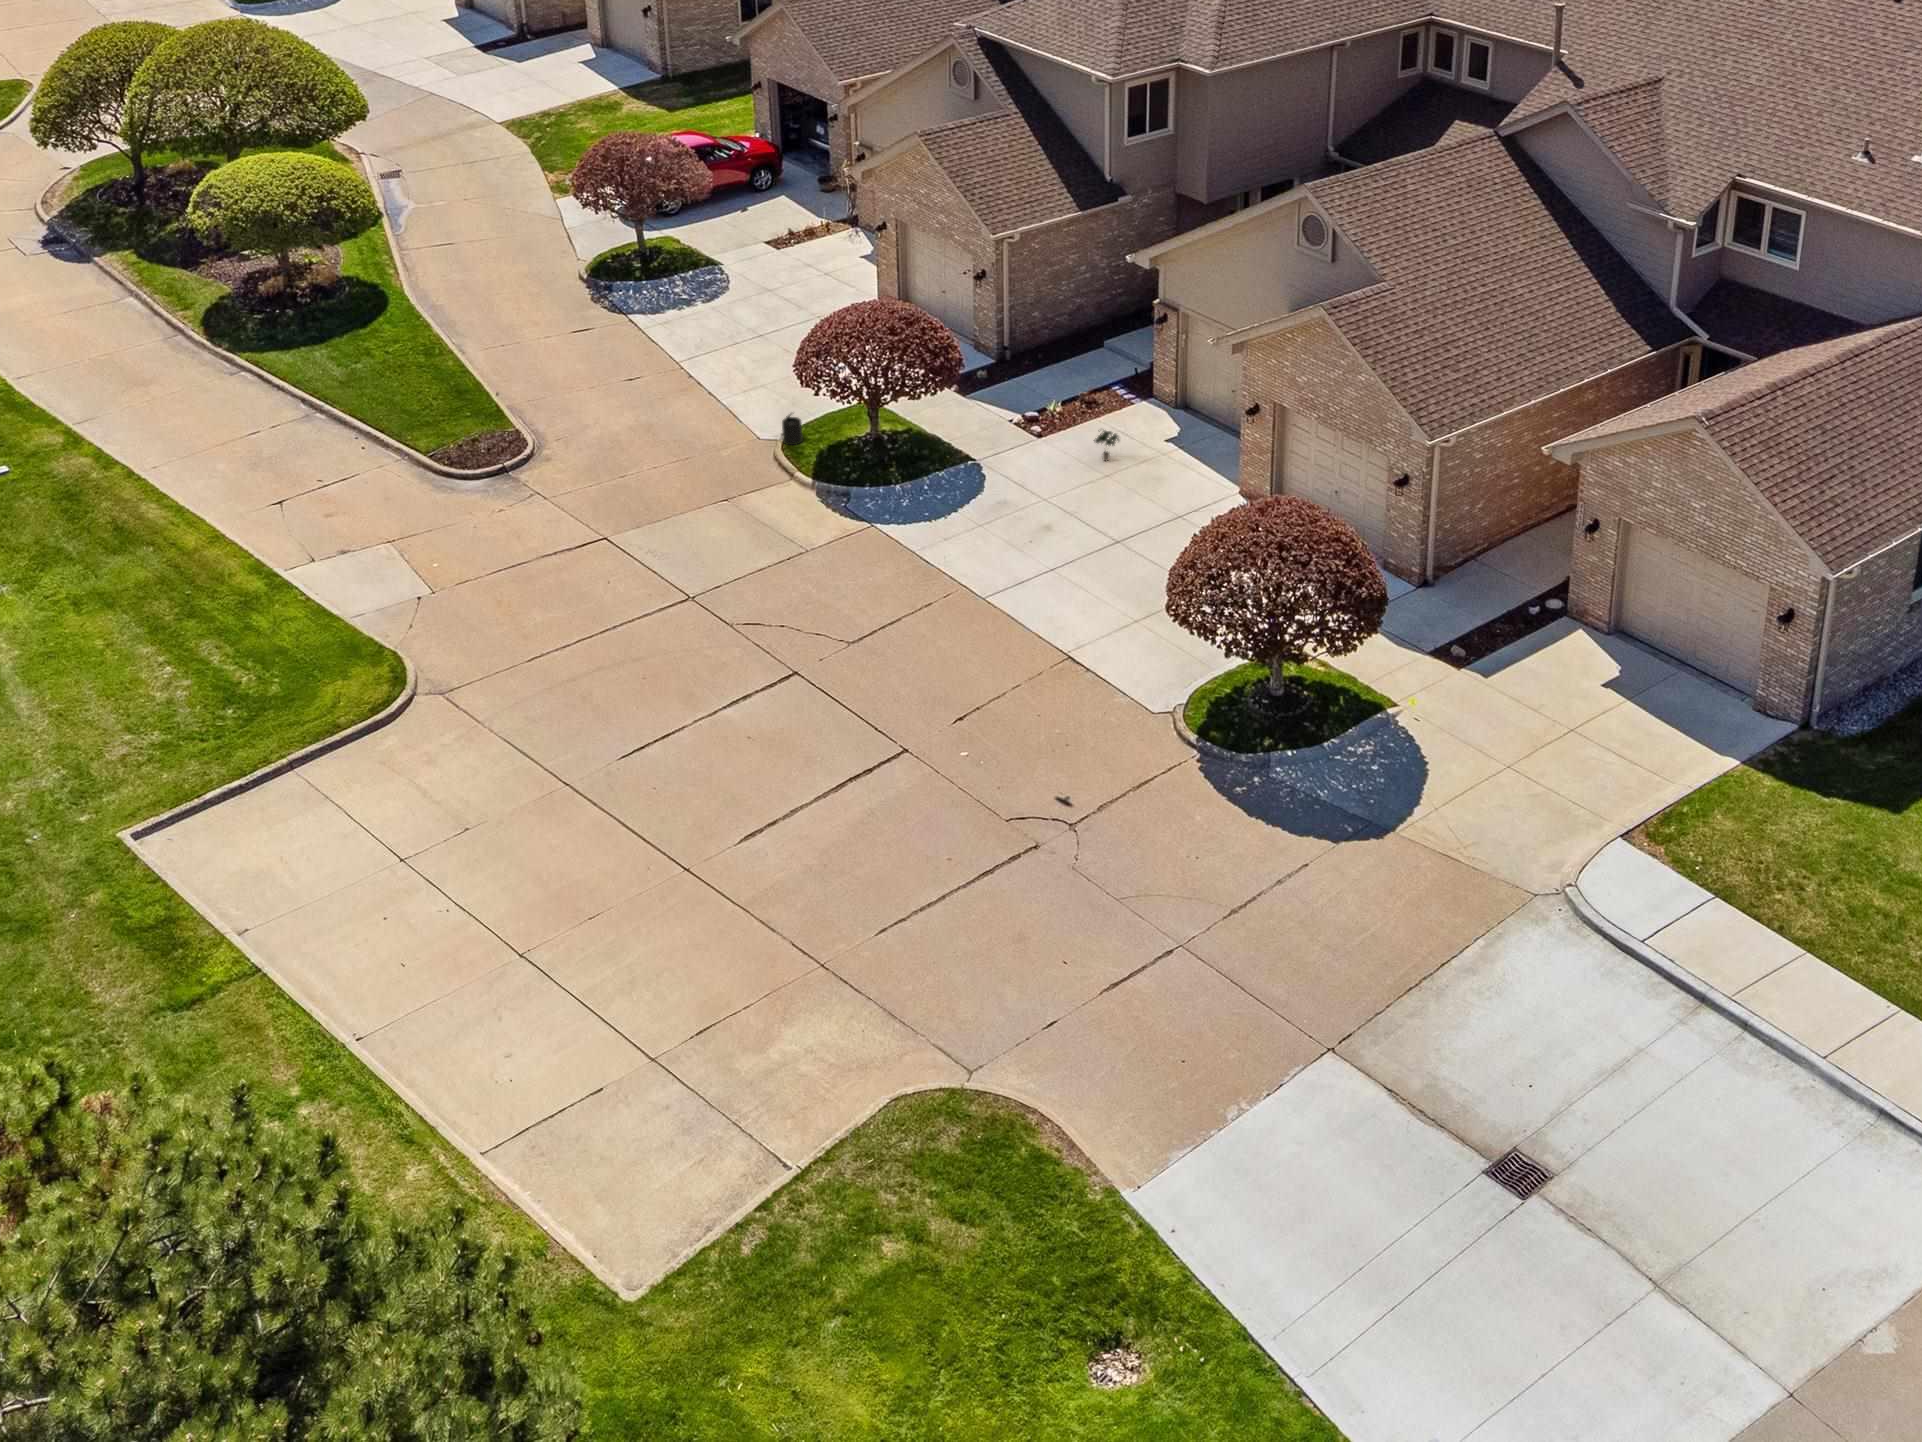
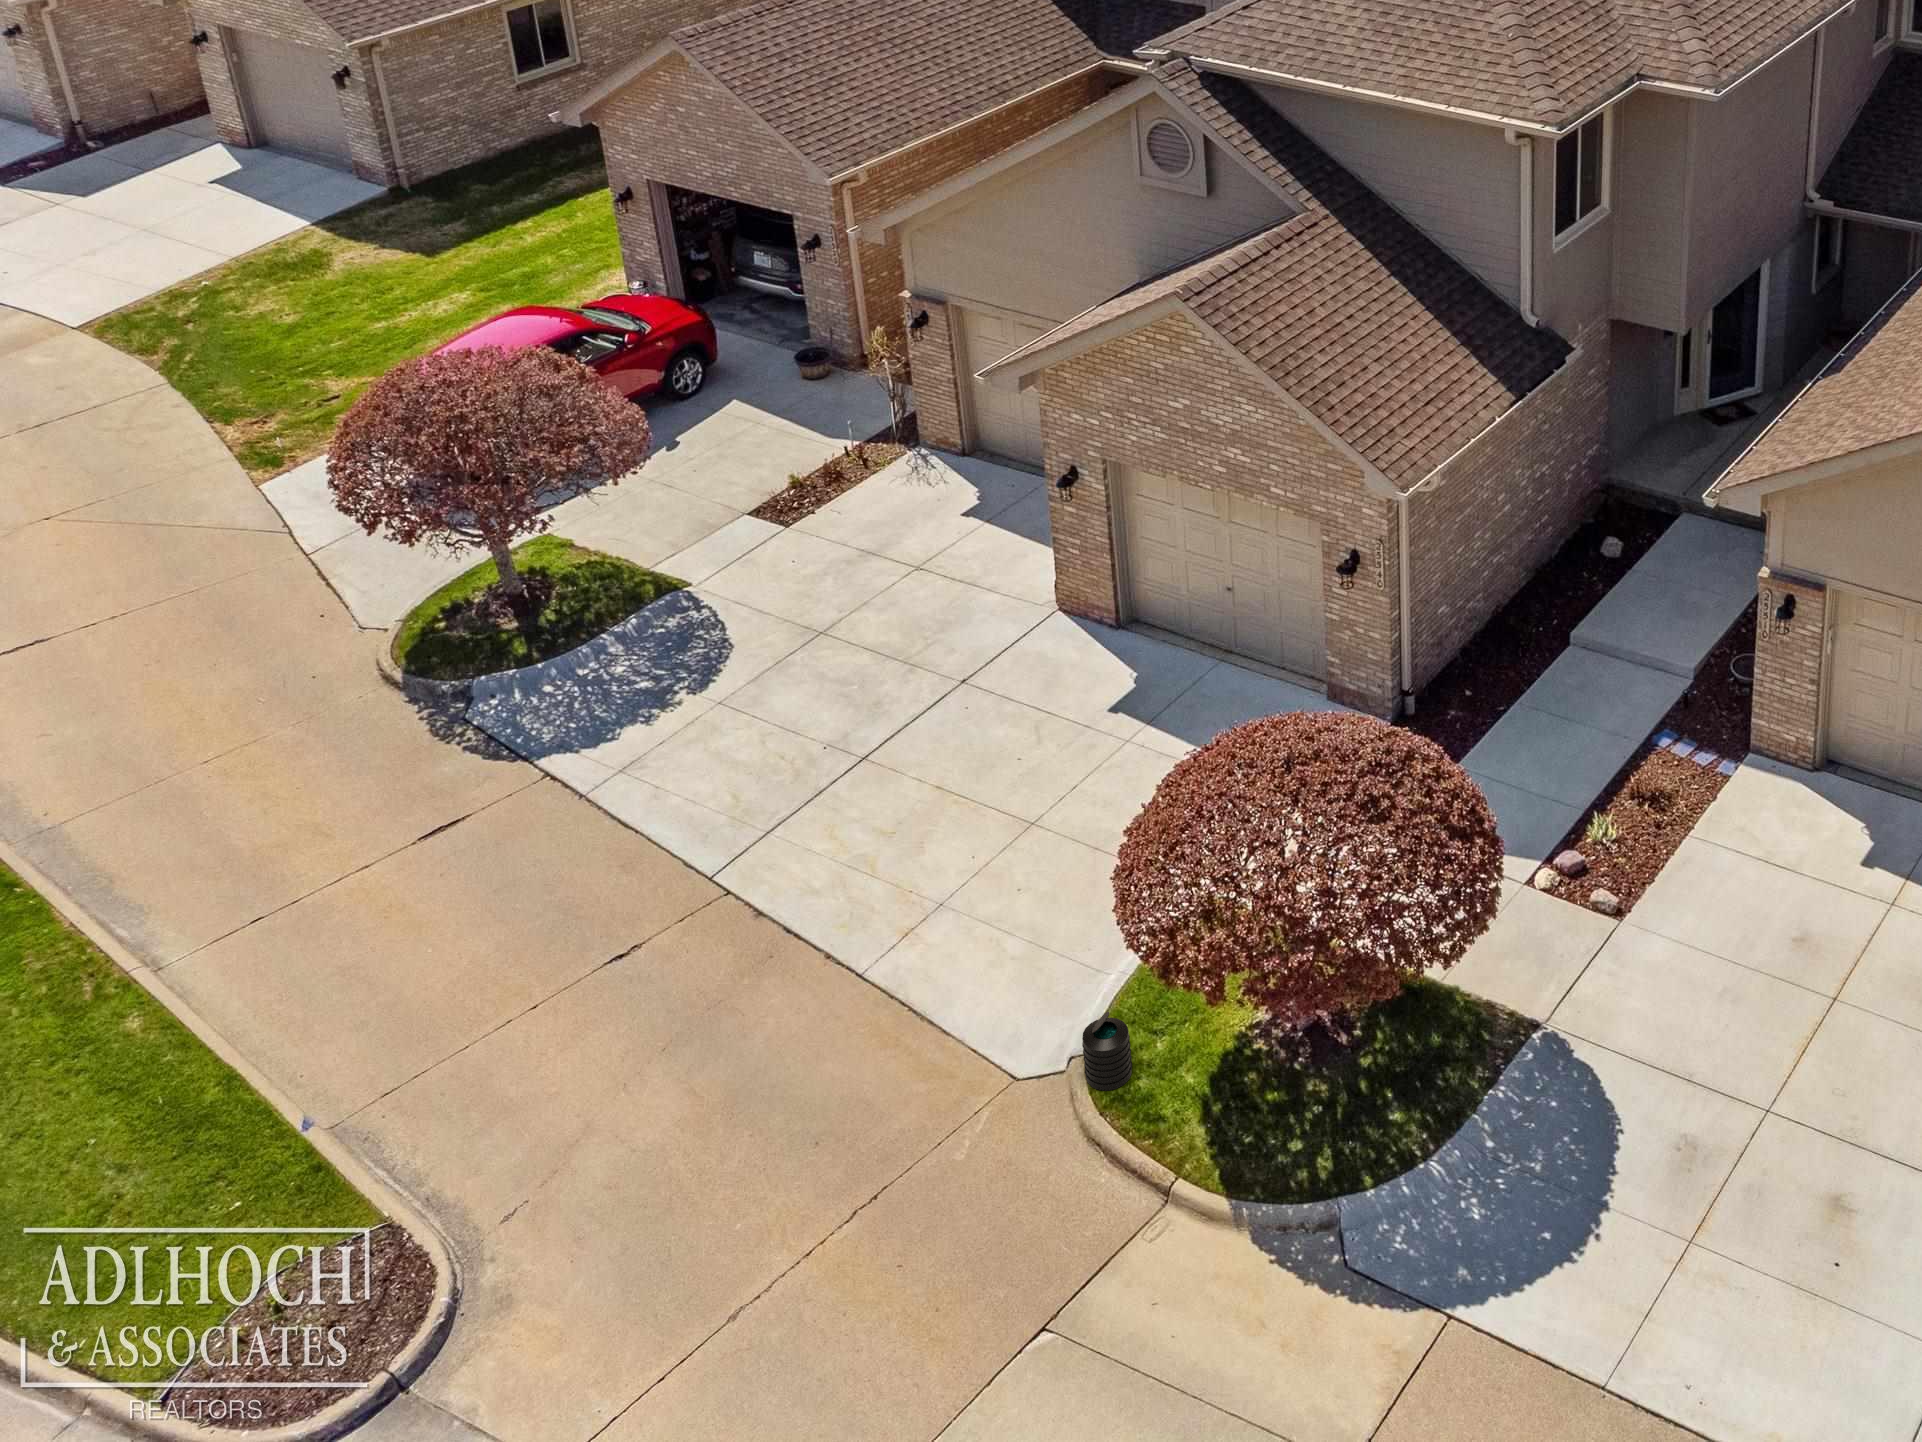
potted plant: present [1094,430,1119,461] -> none [1762,880,1828,945]

